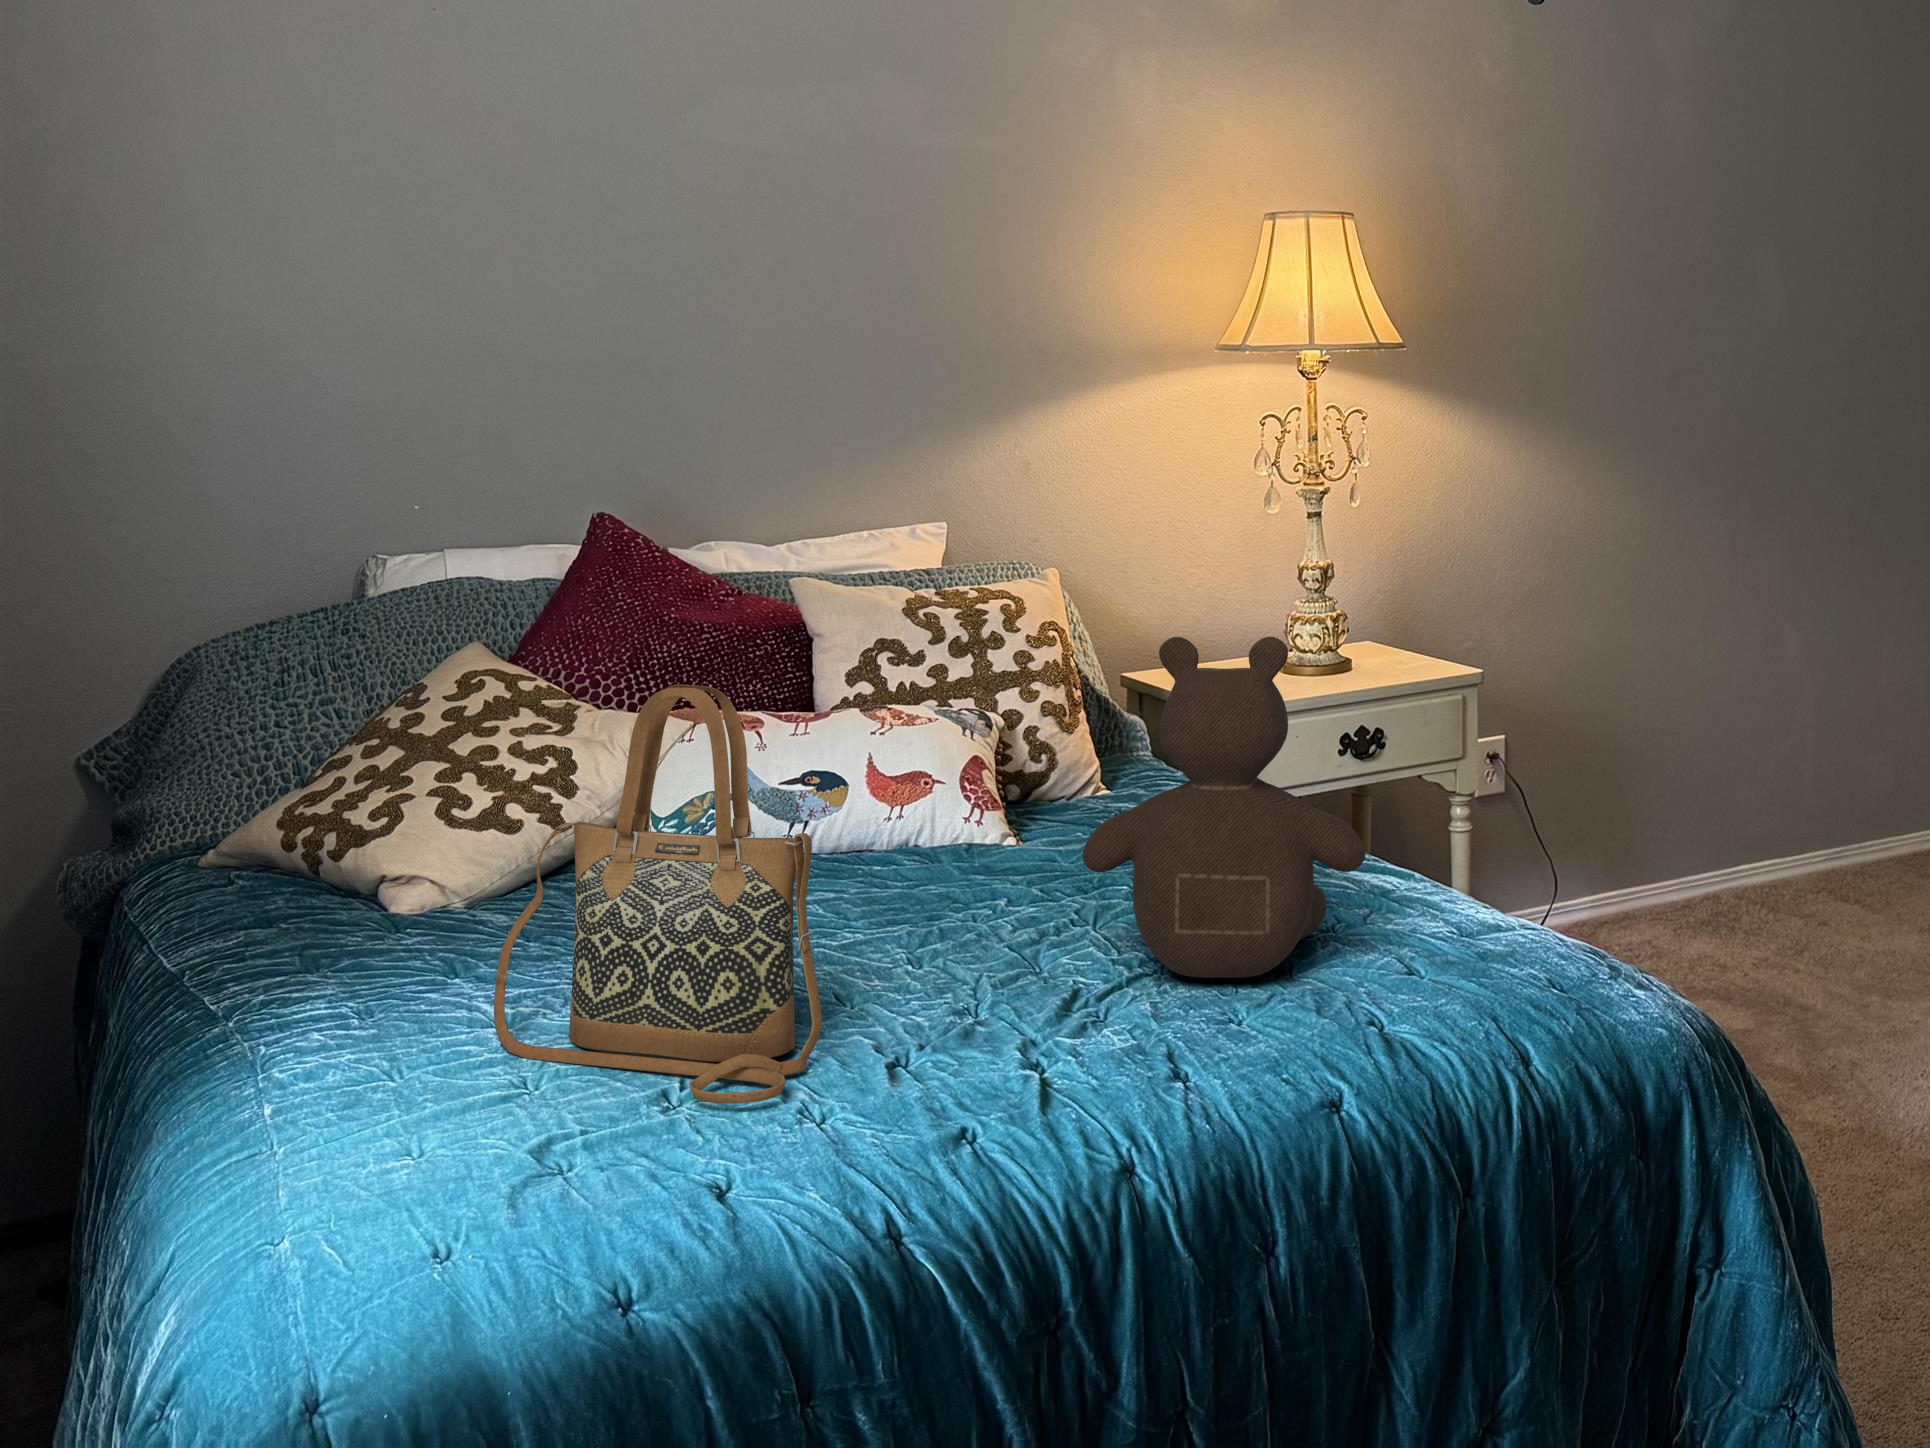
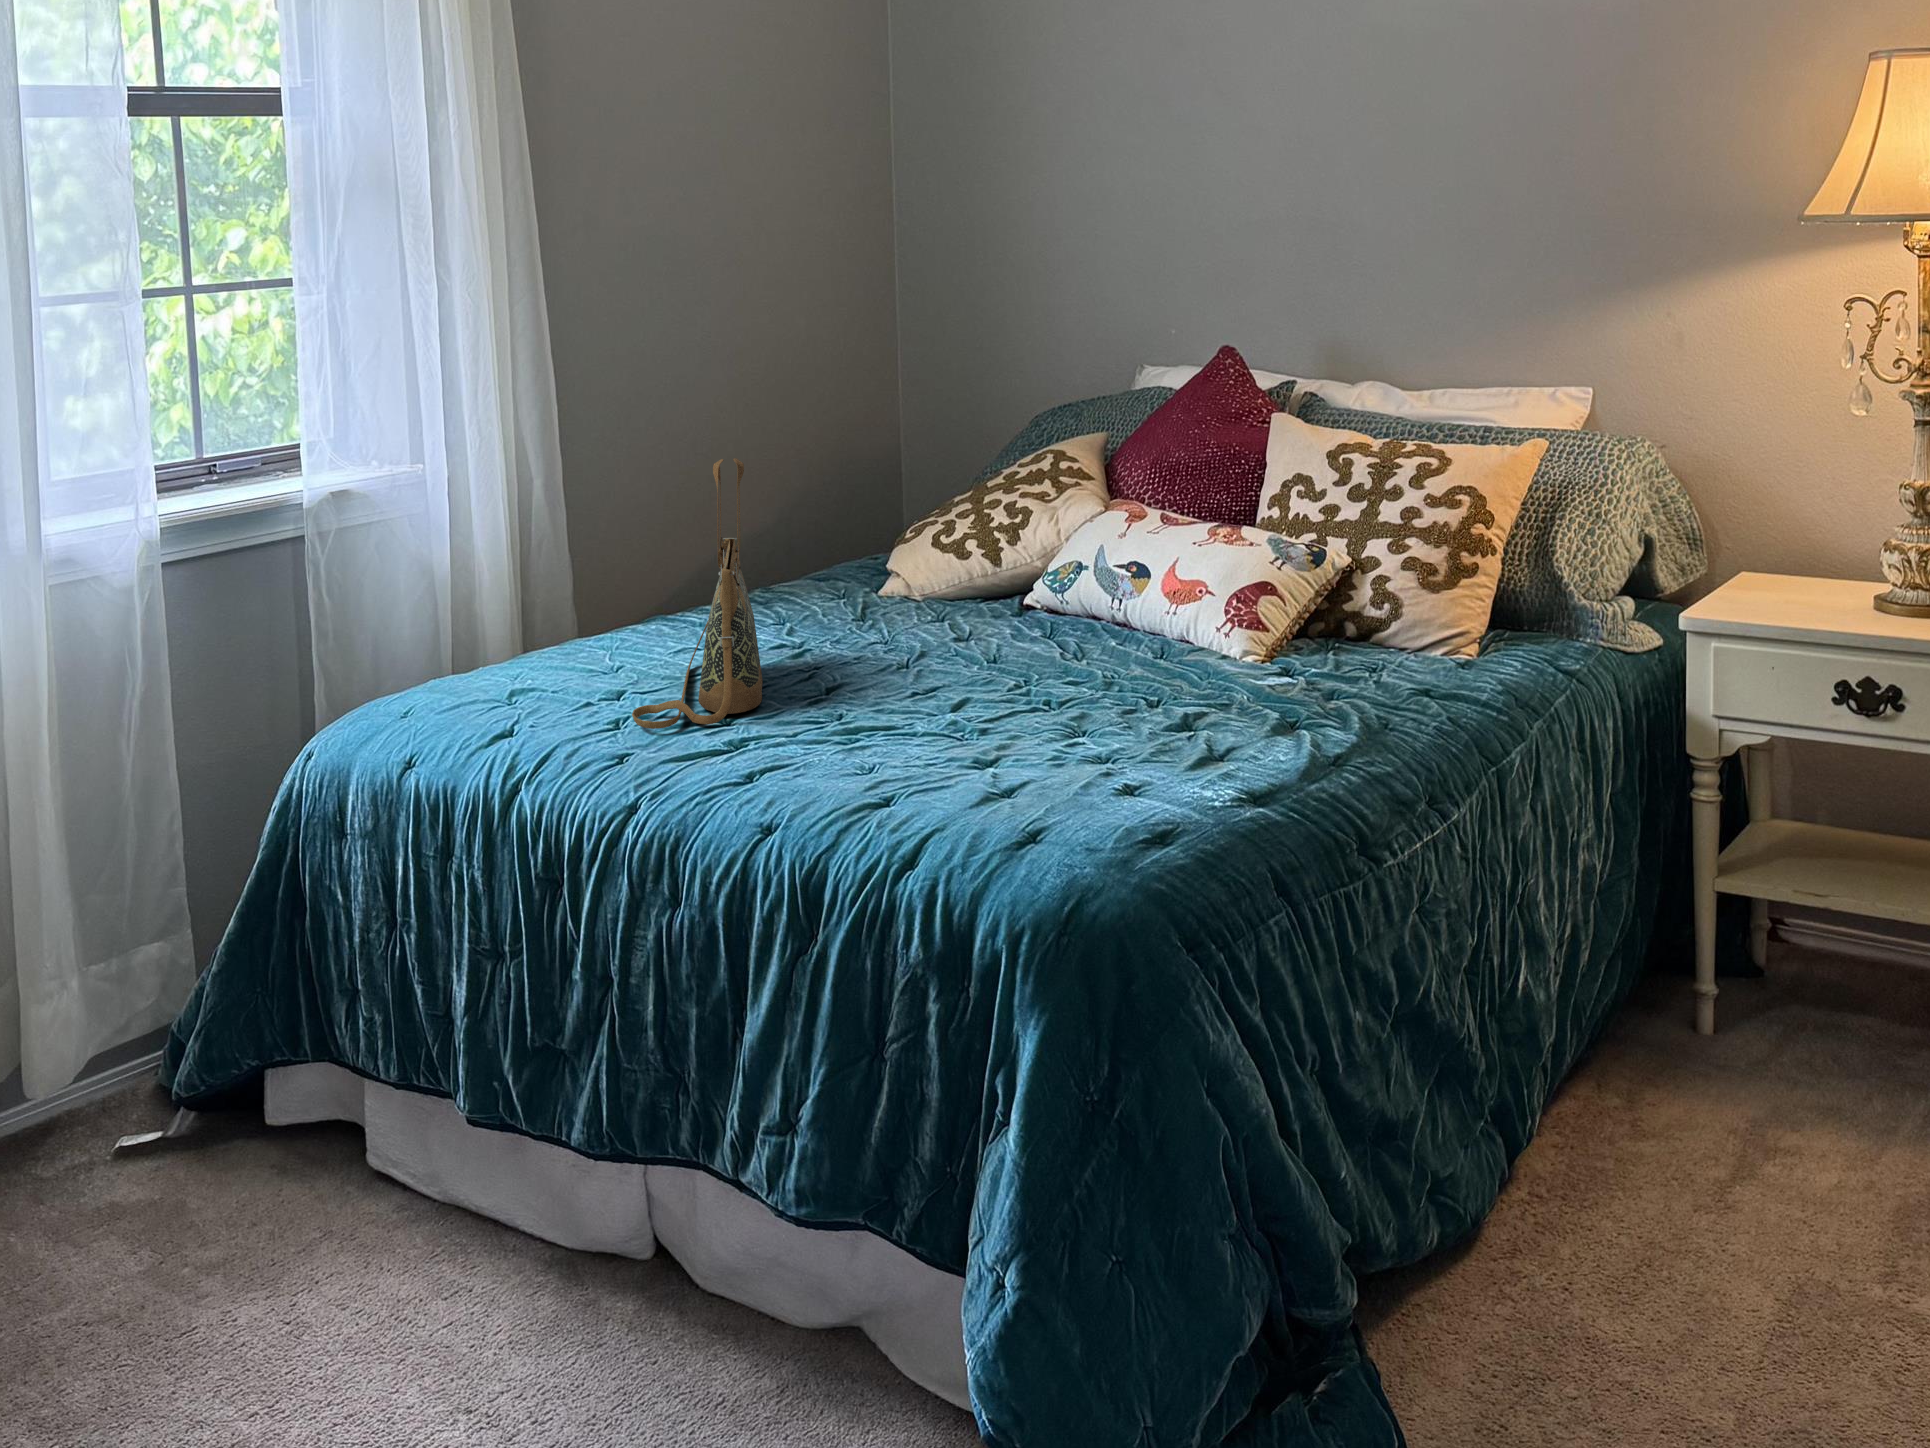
teddy bear: present [1082,637,1365,978] -> none [939,482,1158,785]

